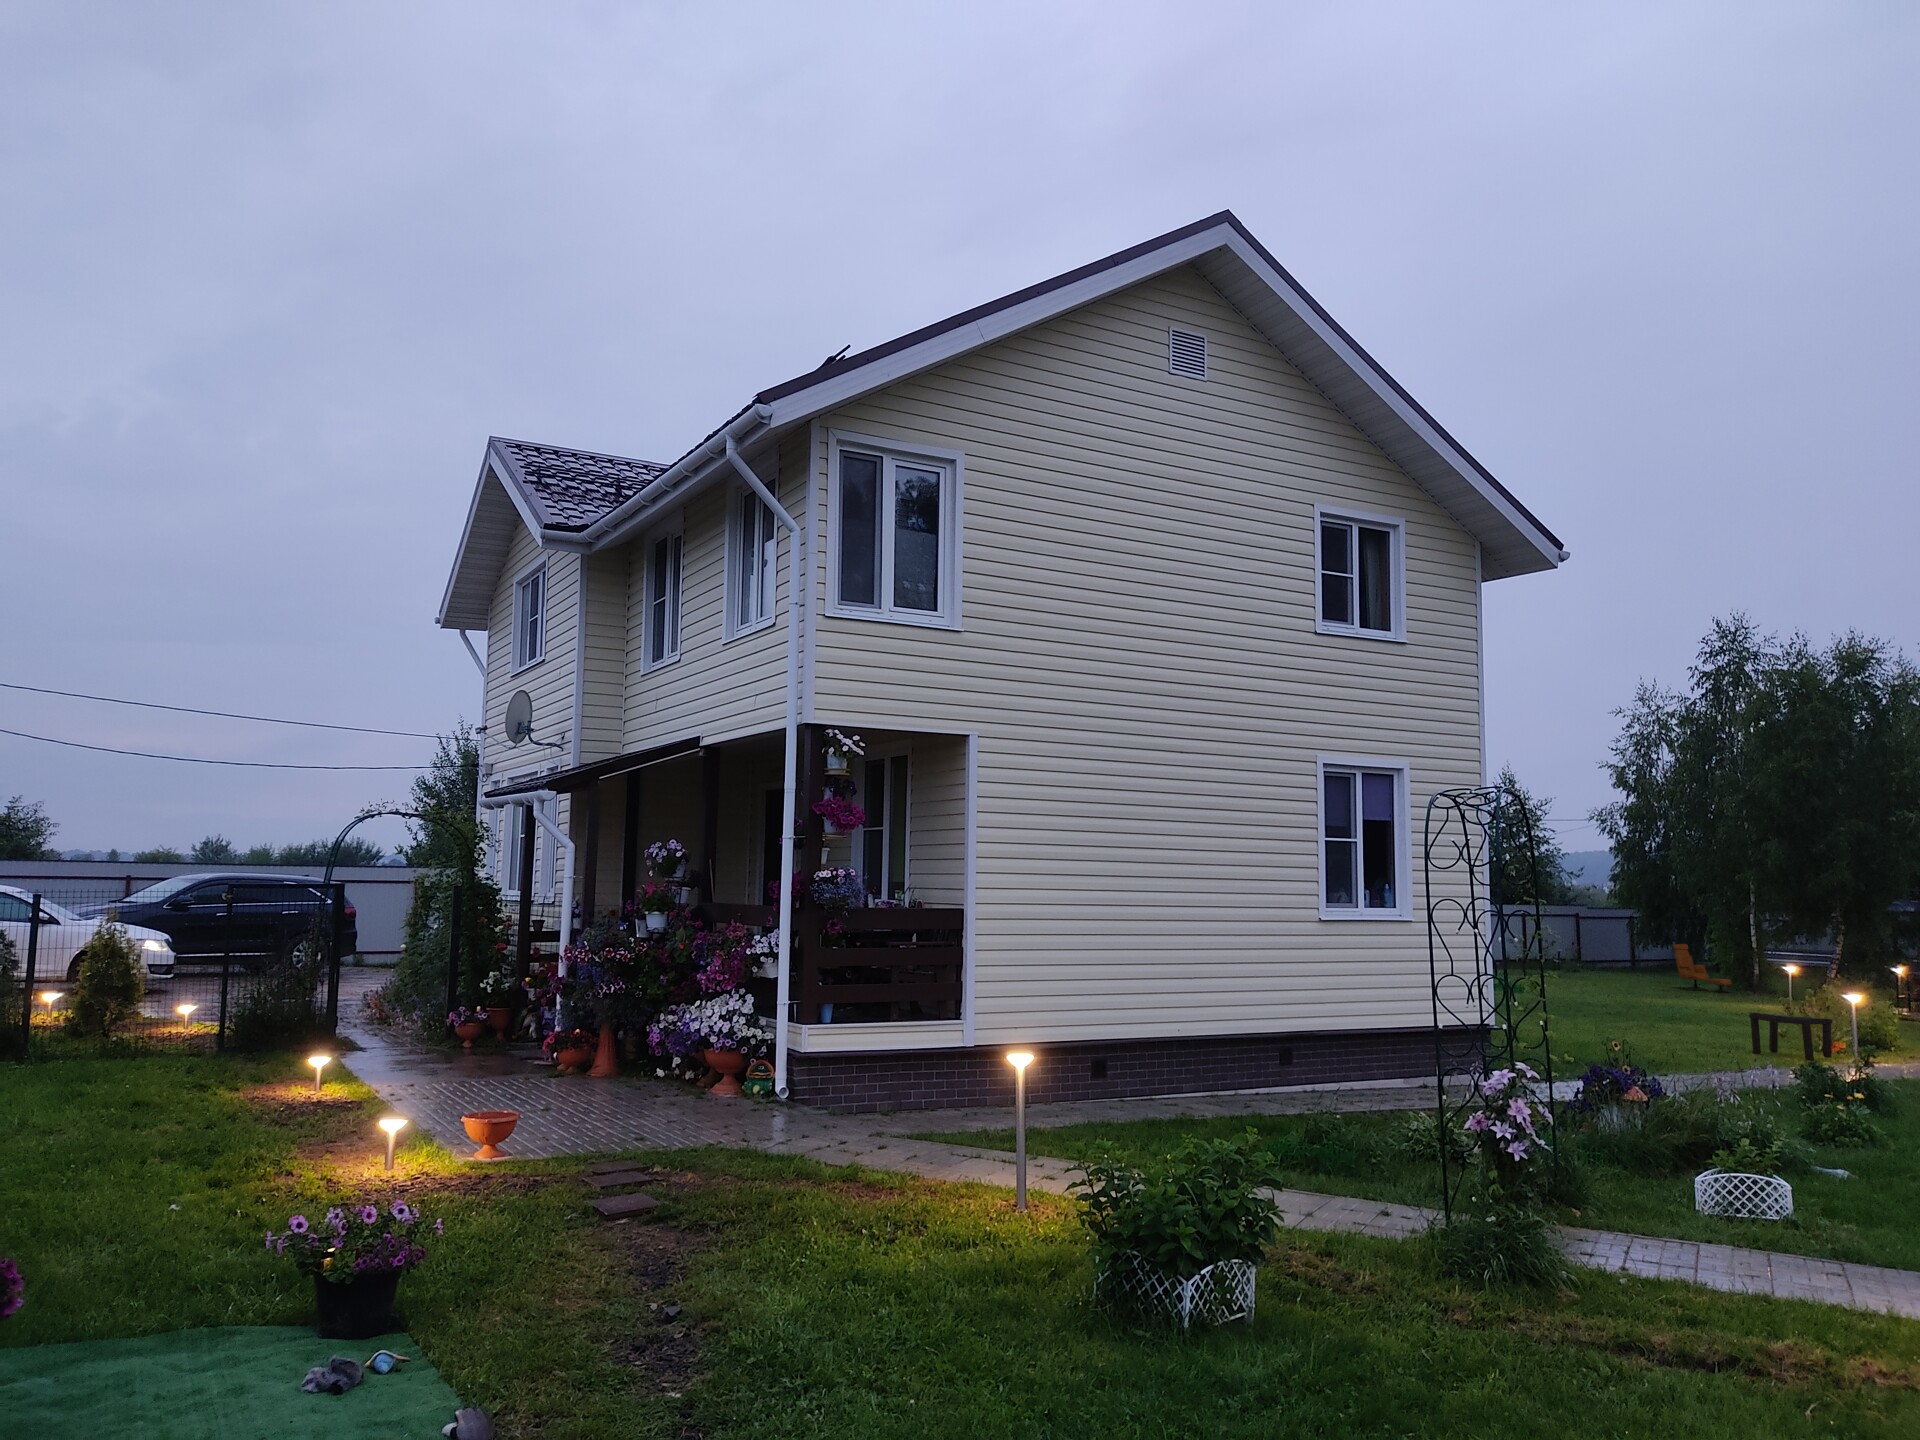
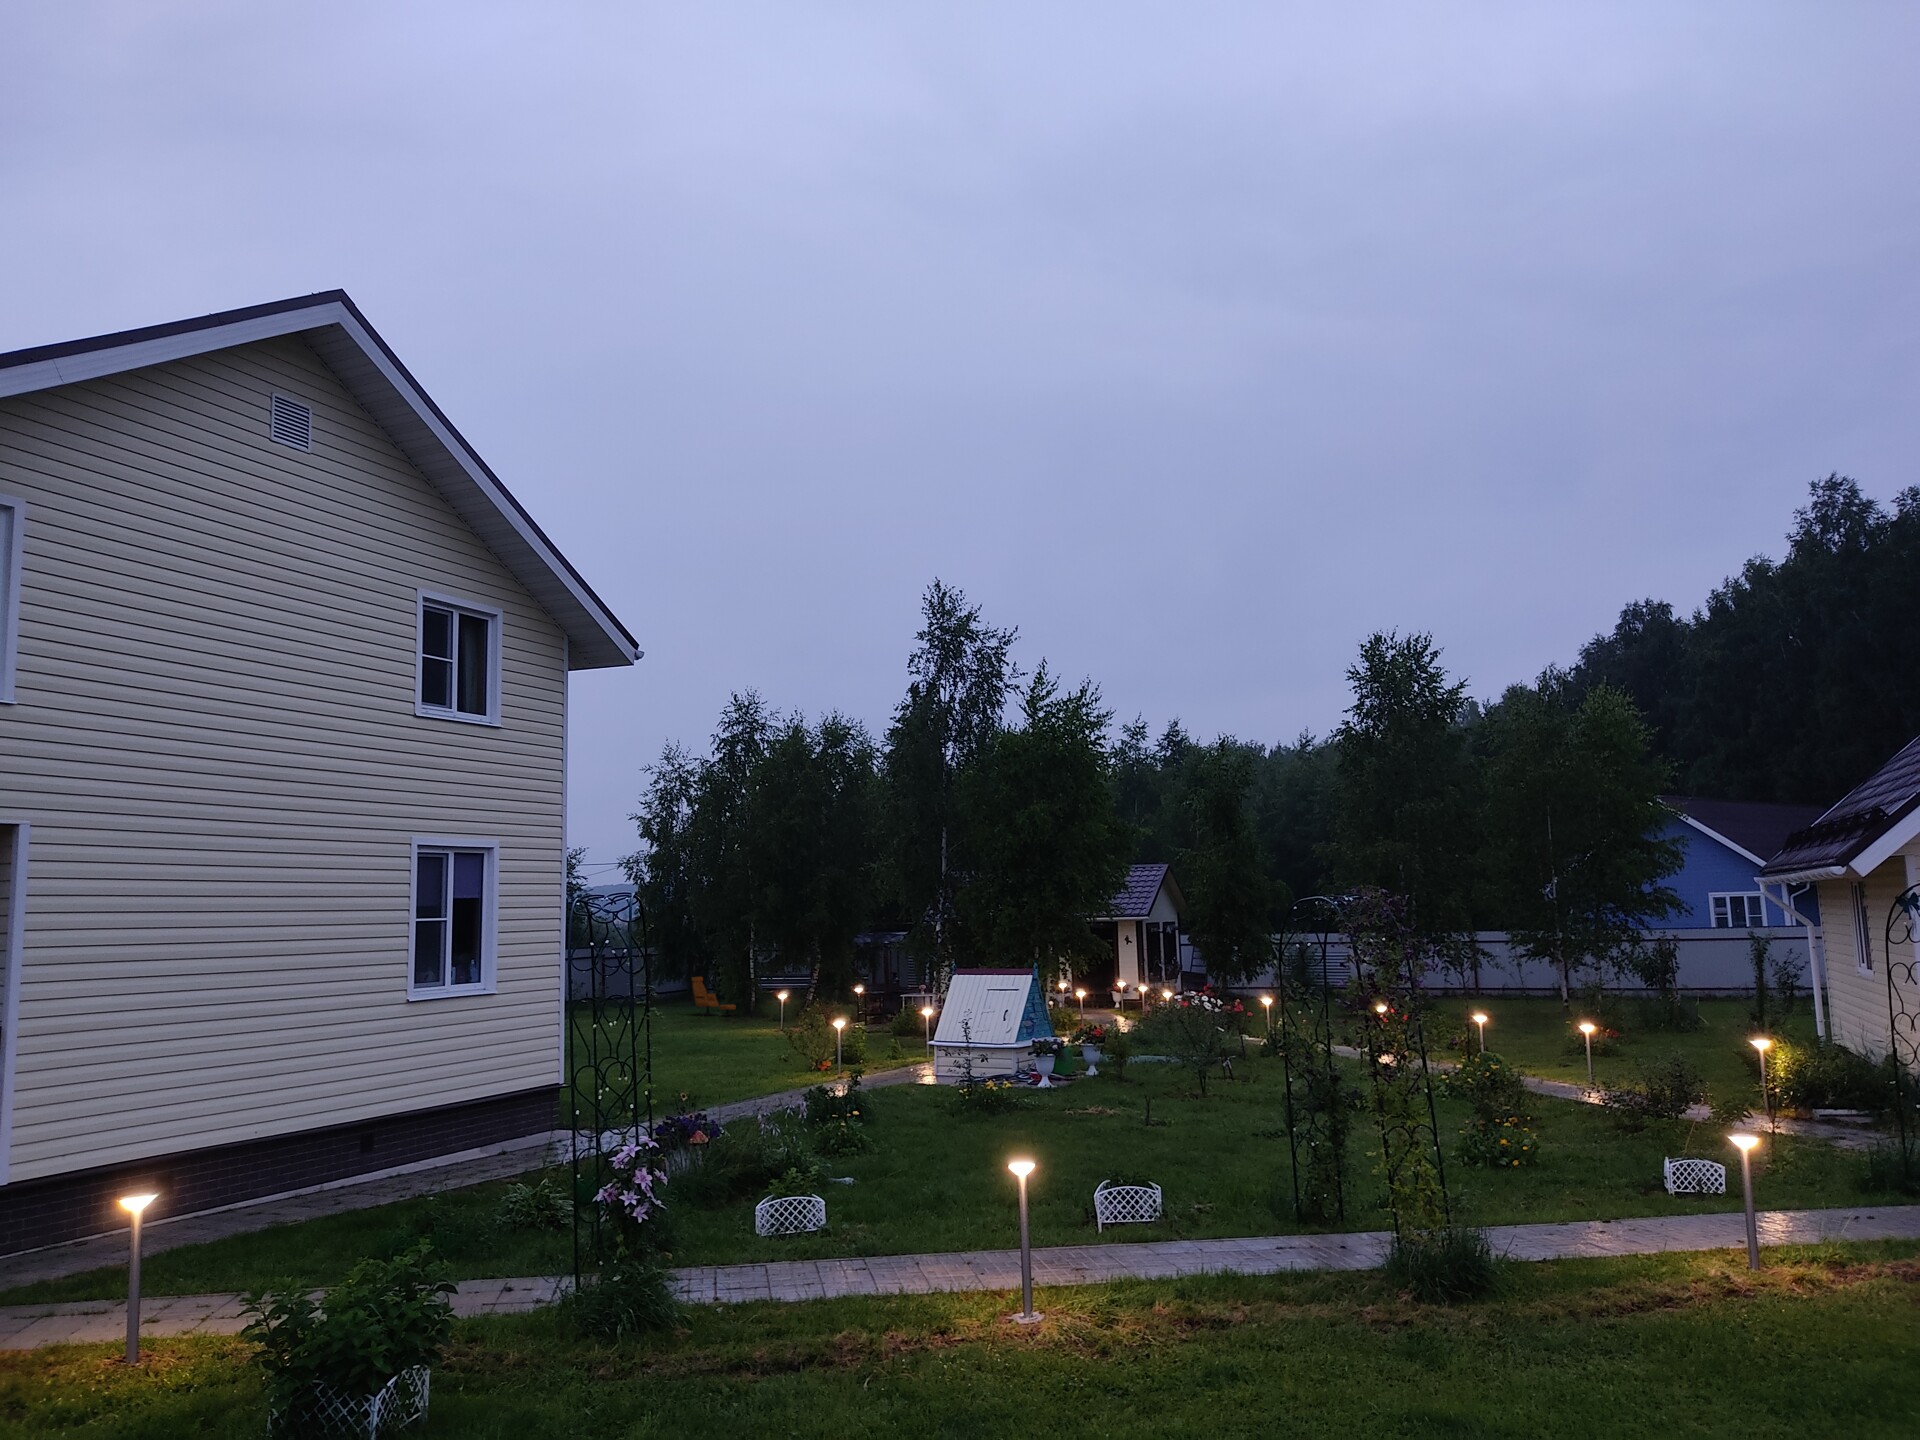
bench: present [1749,1013,1832,1061] -> none [763,1041,823,1078]

